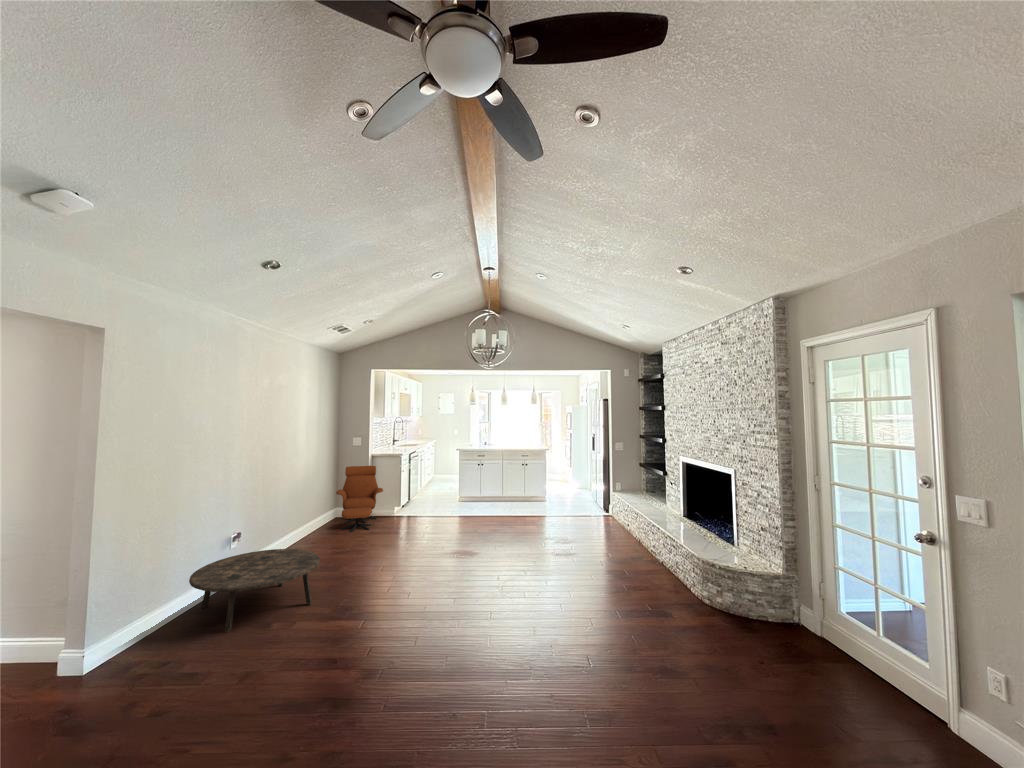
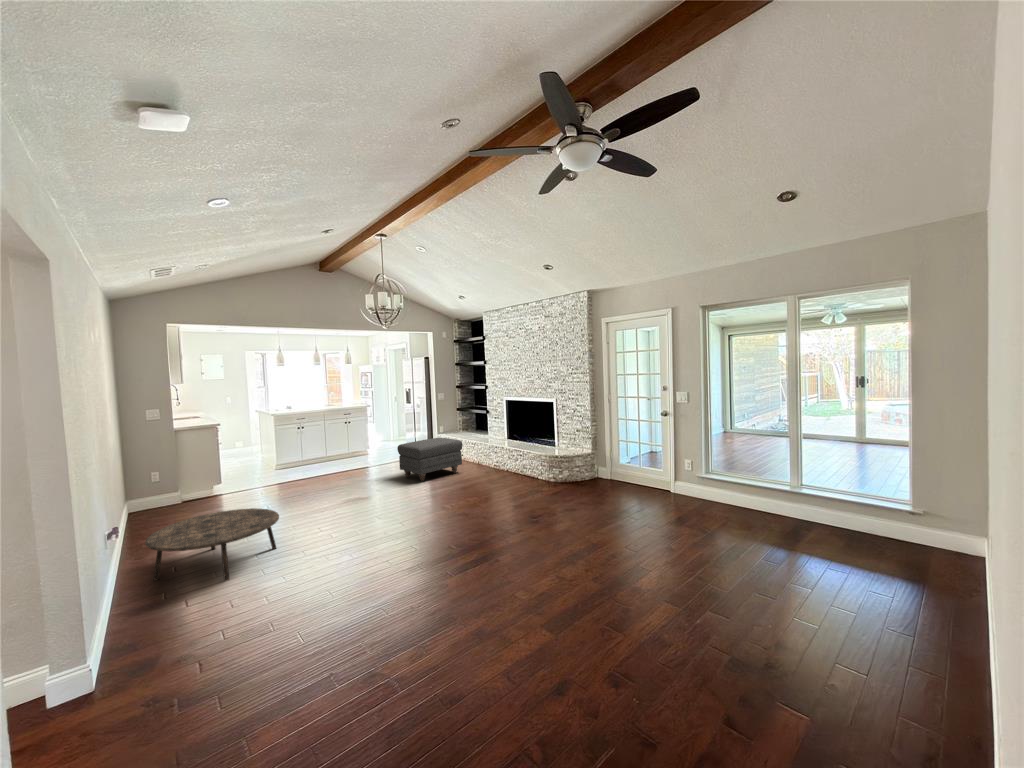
lounge chair: present [336,466,383,532] -> none [159,437,224,507]
ottoman: none [527,500,603,554] -> present [397,438,462,481]

